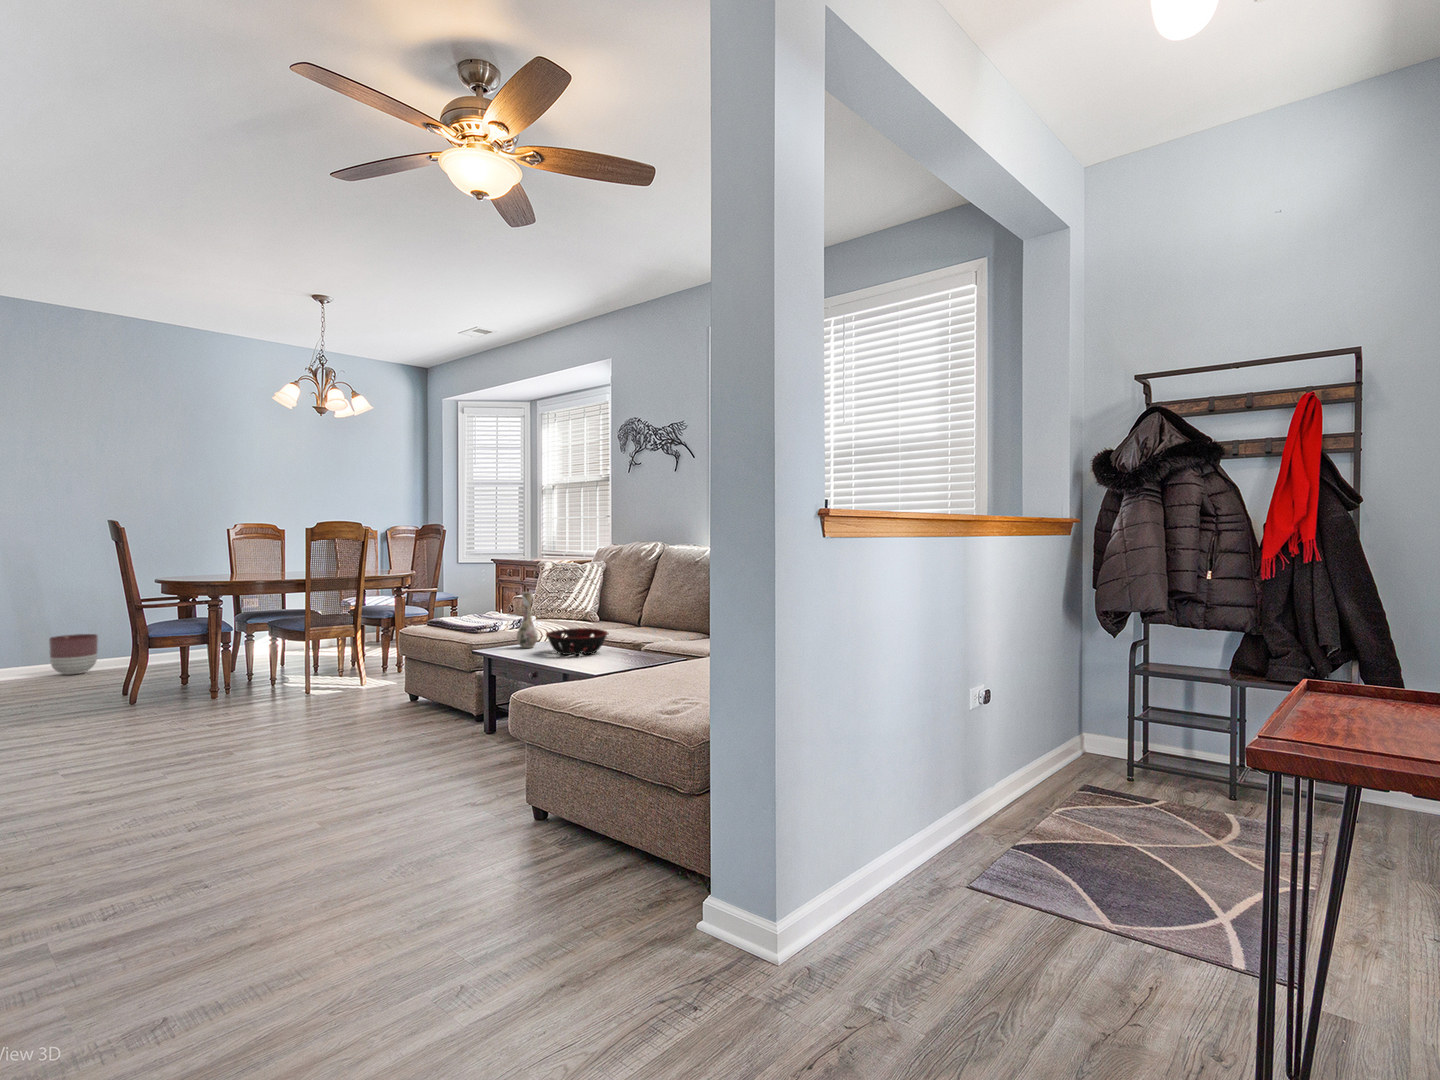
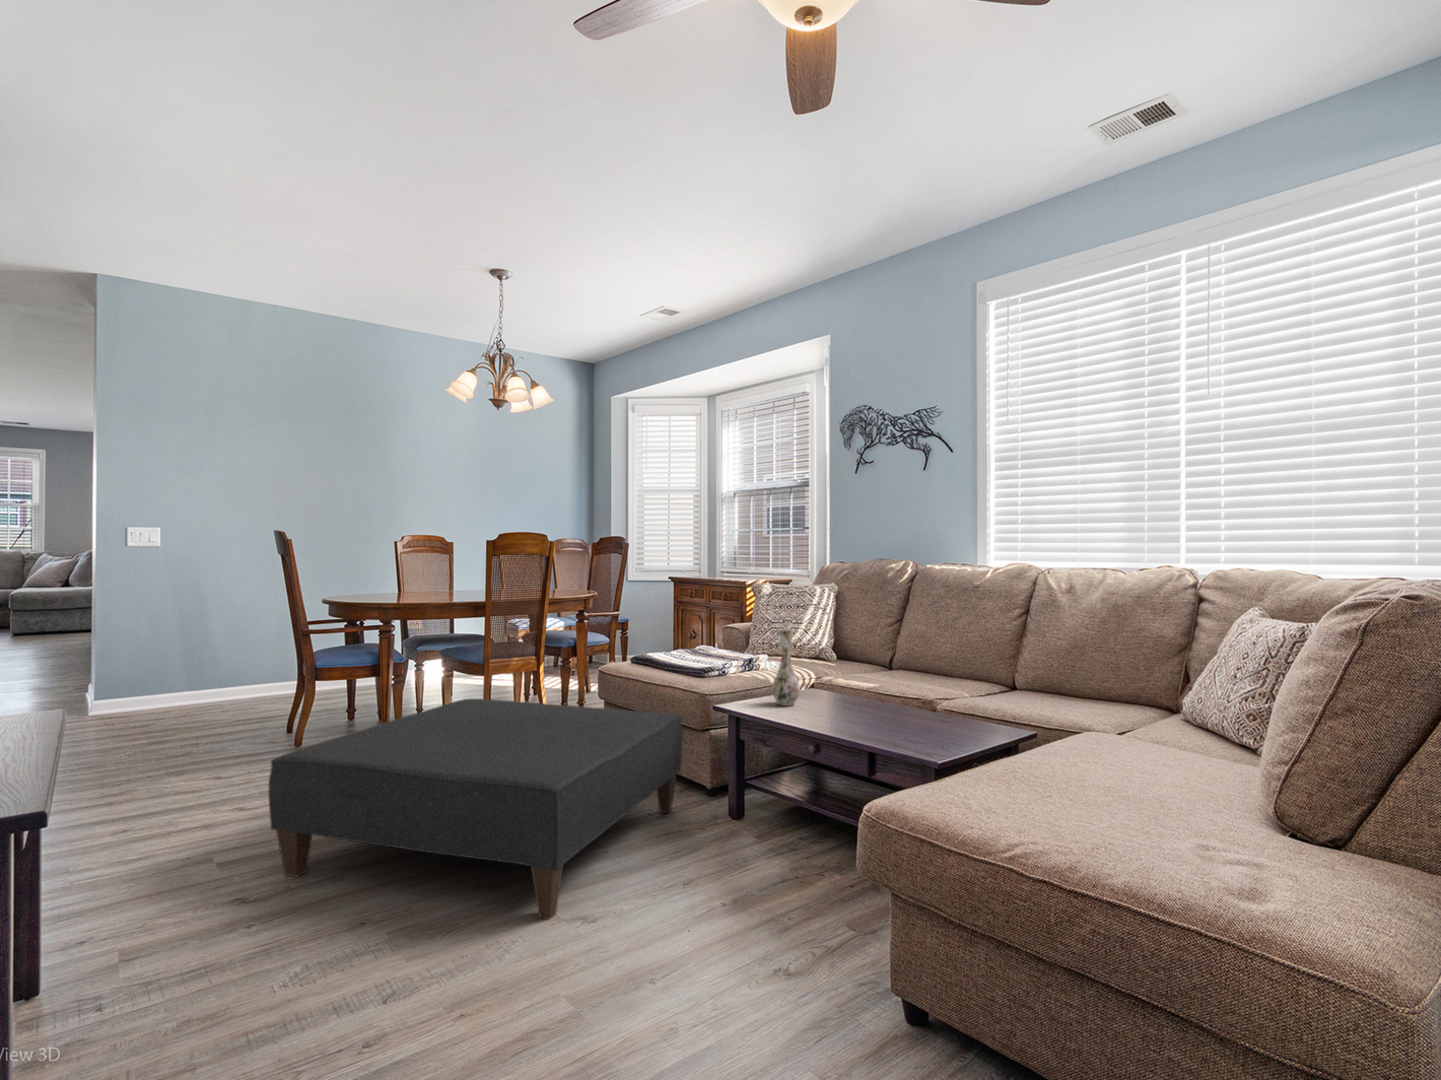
decorative bowl: present [546,628,609,655] -> none [822,681,911,722]
planter: present [49,634,98,675] -> none [212,657,260,702]
ottoman: none [106,653,451,789] -> present [269,699,683,920]

